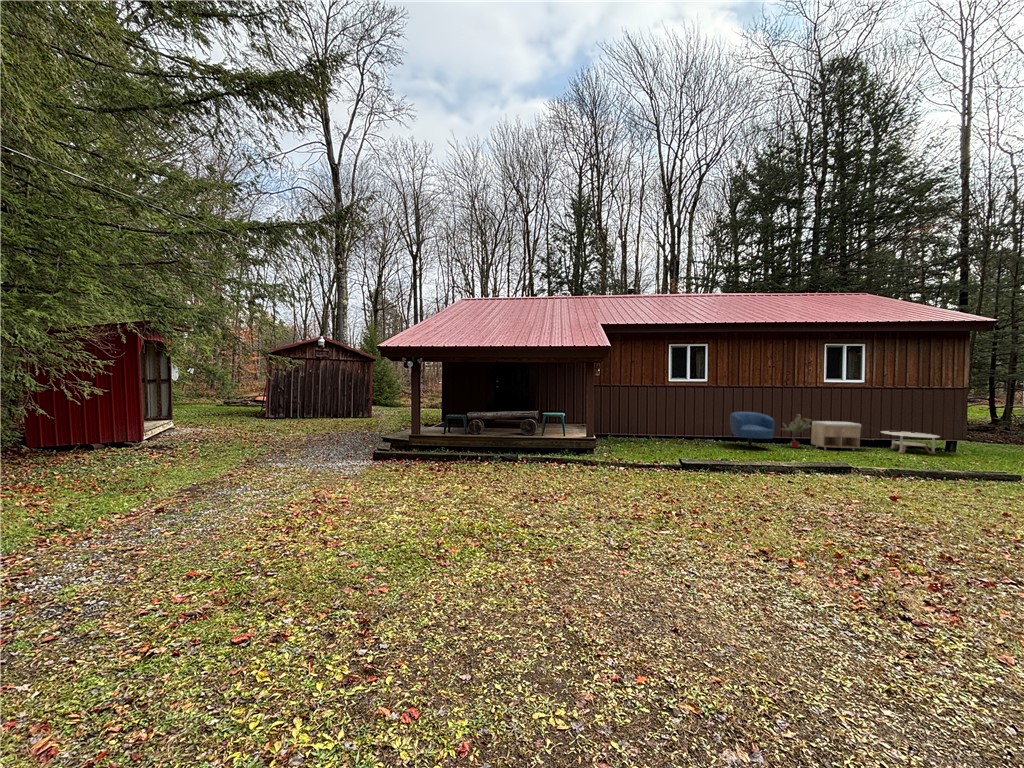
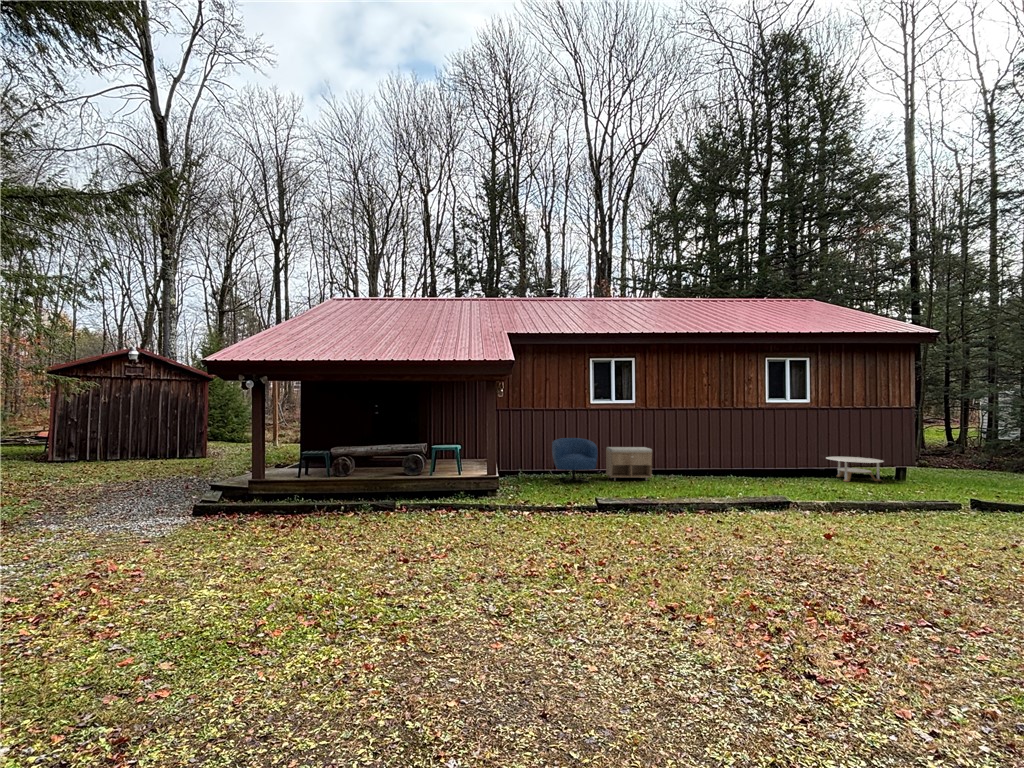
armchair: present [730,412,775,449] -> present [552,438,598,483]
potted tree: present [781,416,811,448] -> none [719,439,753,480]
storage bench: present [811,421,861,450] -> present [606,447,652,480]

